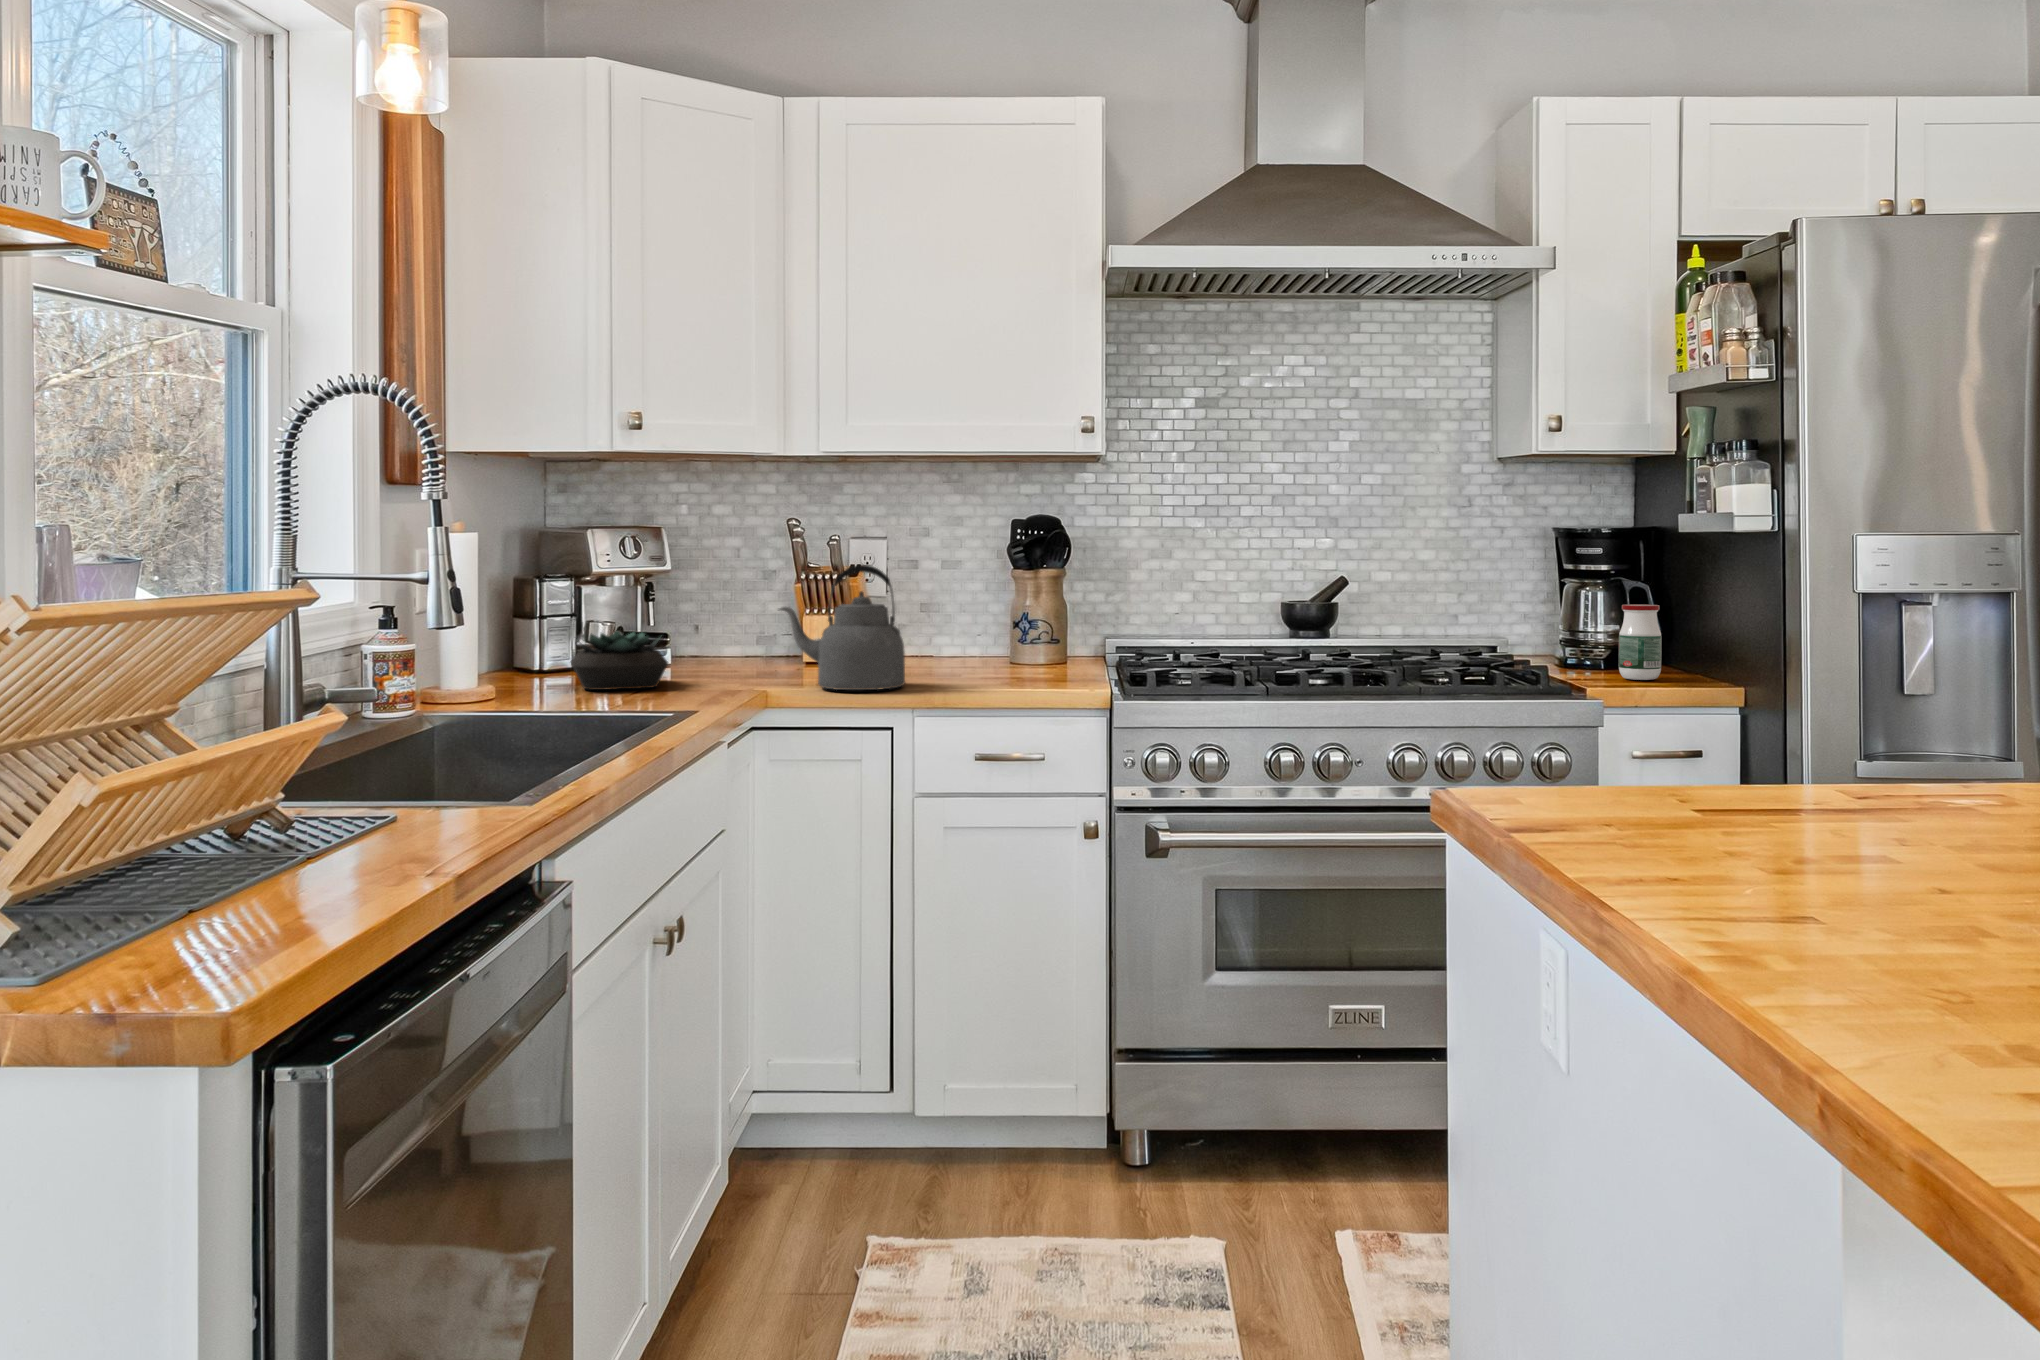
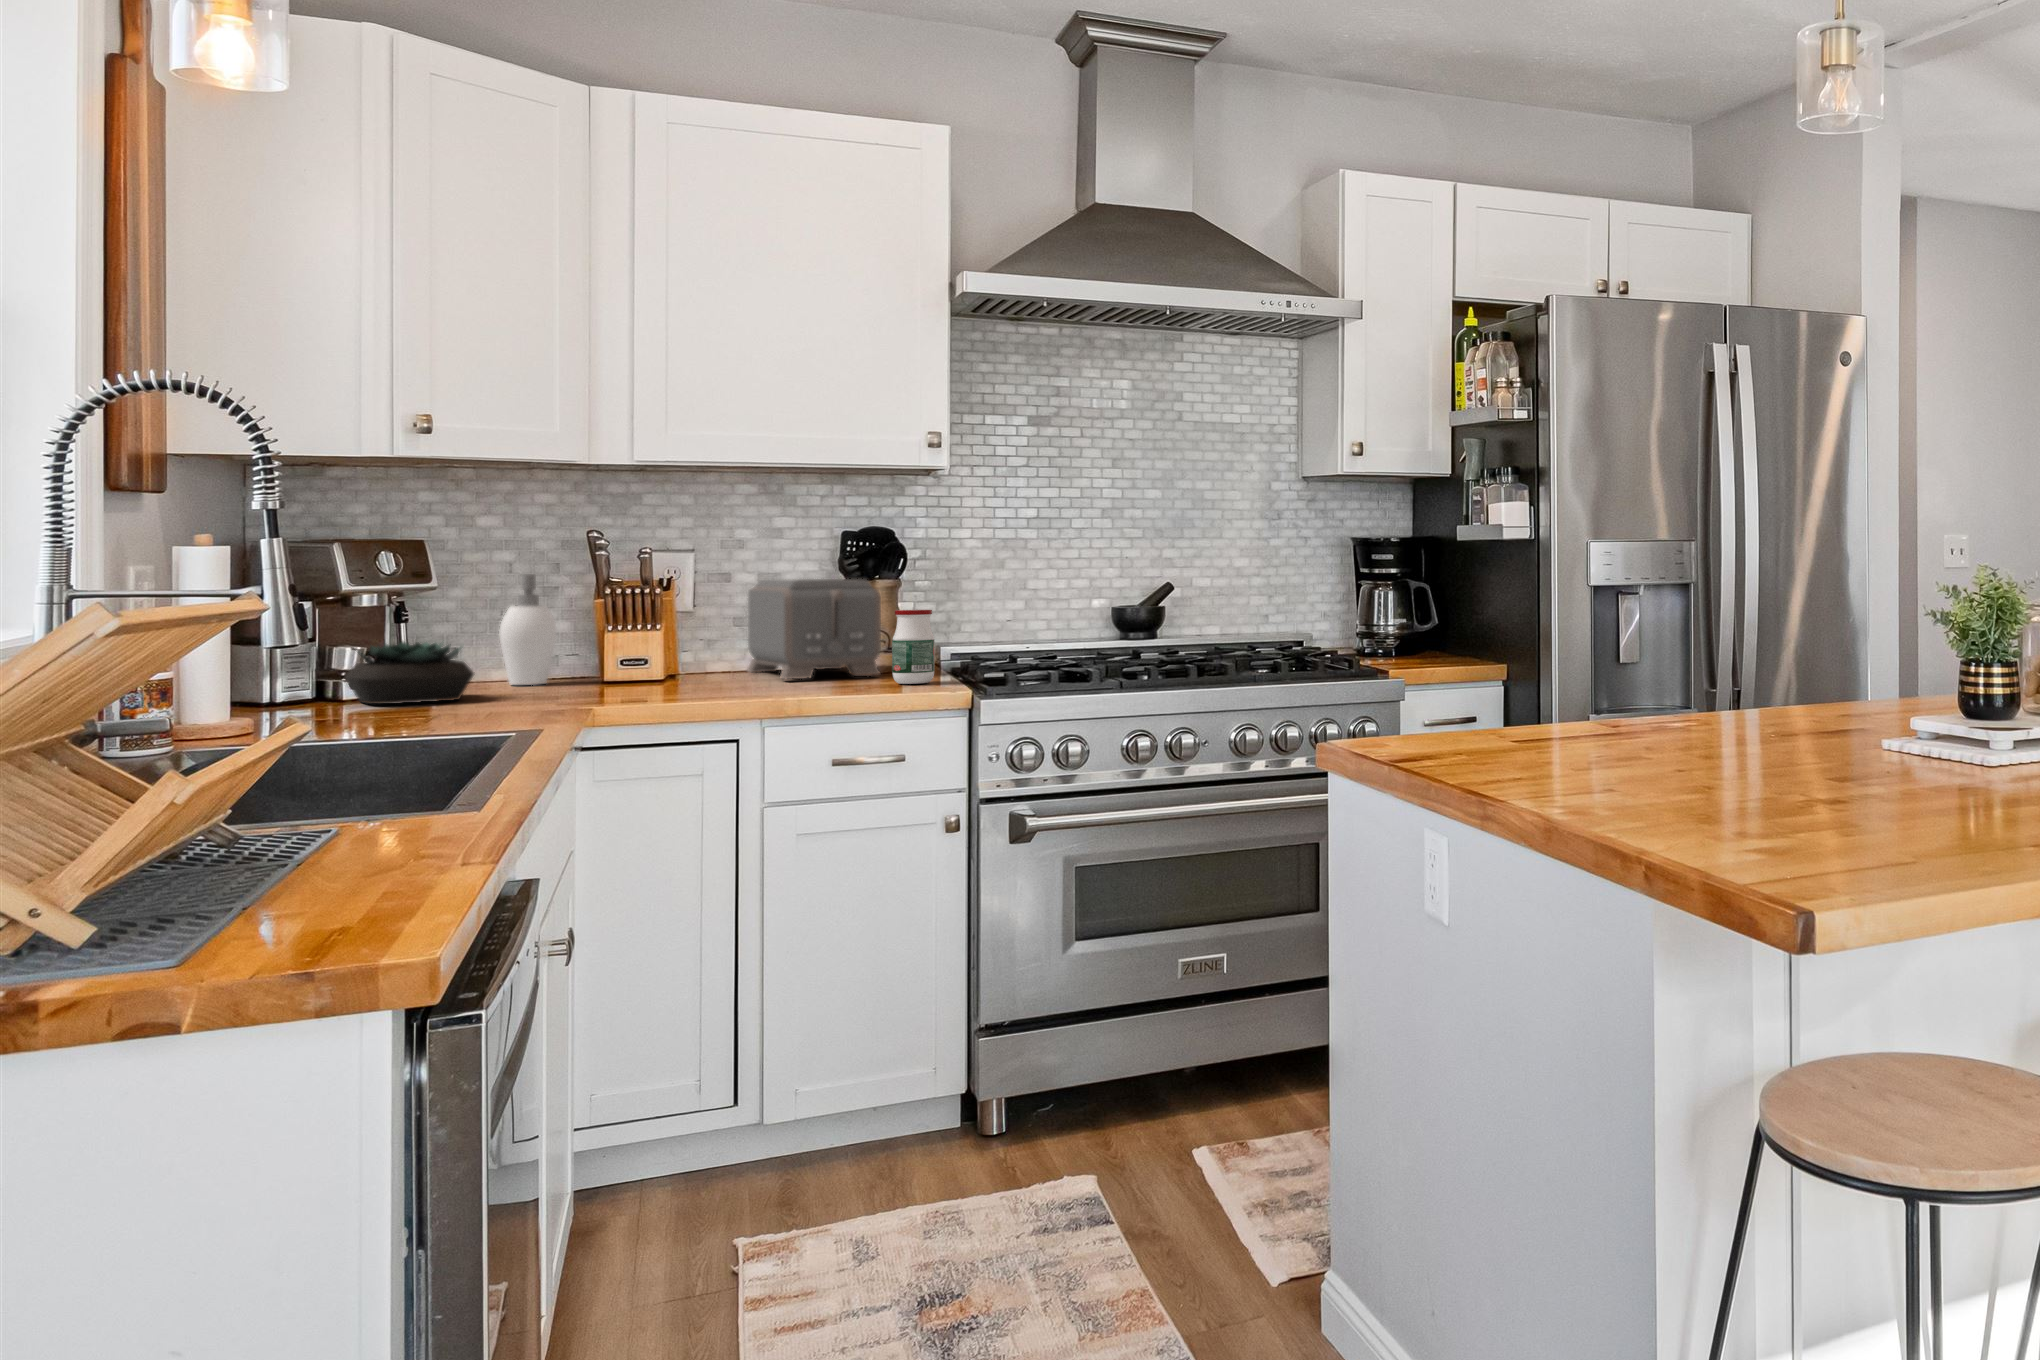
kettle: present [778,565,905,690] -> none [609,568,756,694]
soap dispenser: none [703,567,750,672] -> present [500,574,556,685]
toaster: none [917,572,1031,676] -> present [746,579,881,679]
jar: present [1619,604,1662,680] -> present [892,610,935,684]

